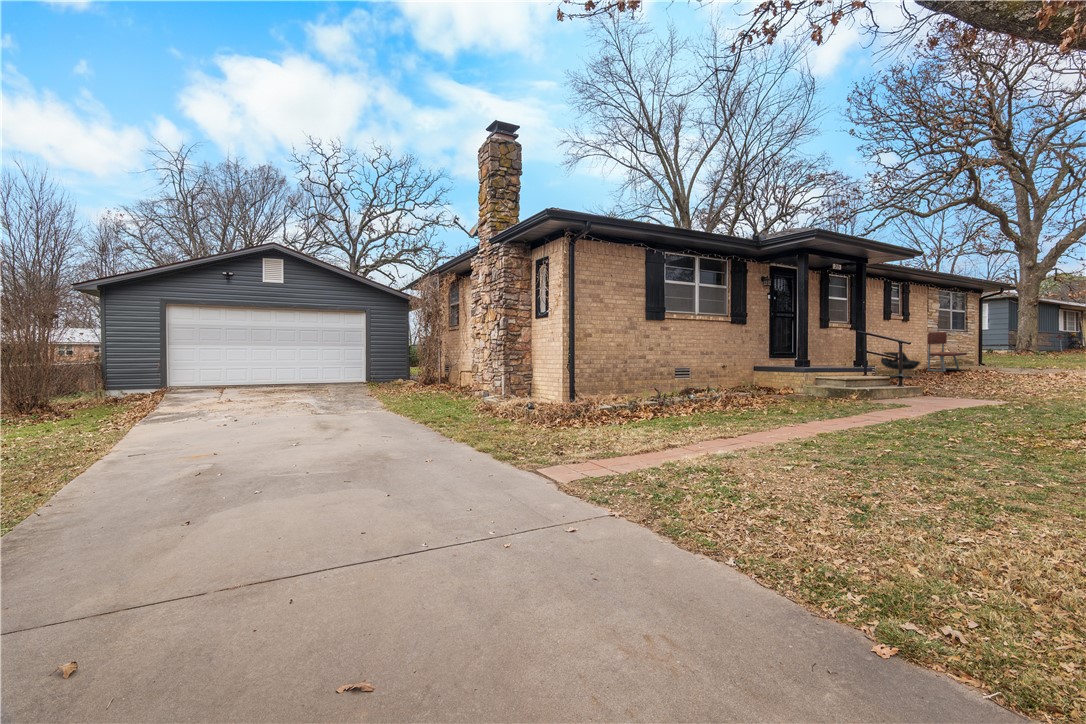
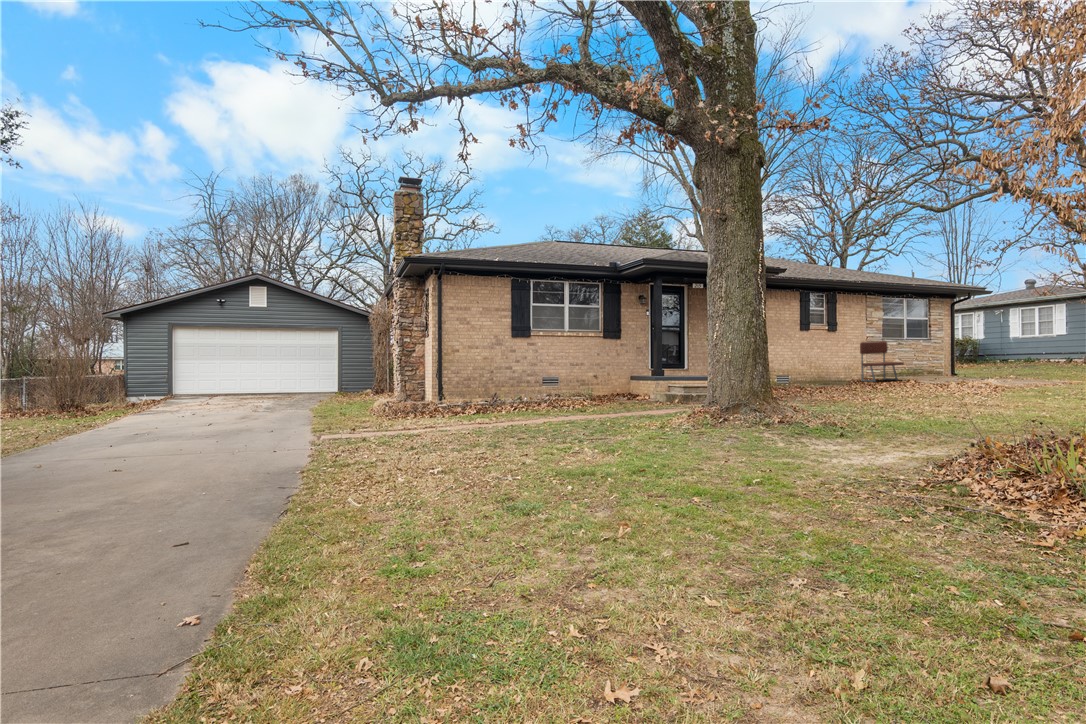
lounge chair: present [881,352,920,376] -> none [792,362,823,388]

